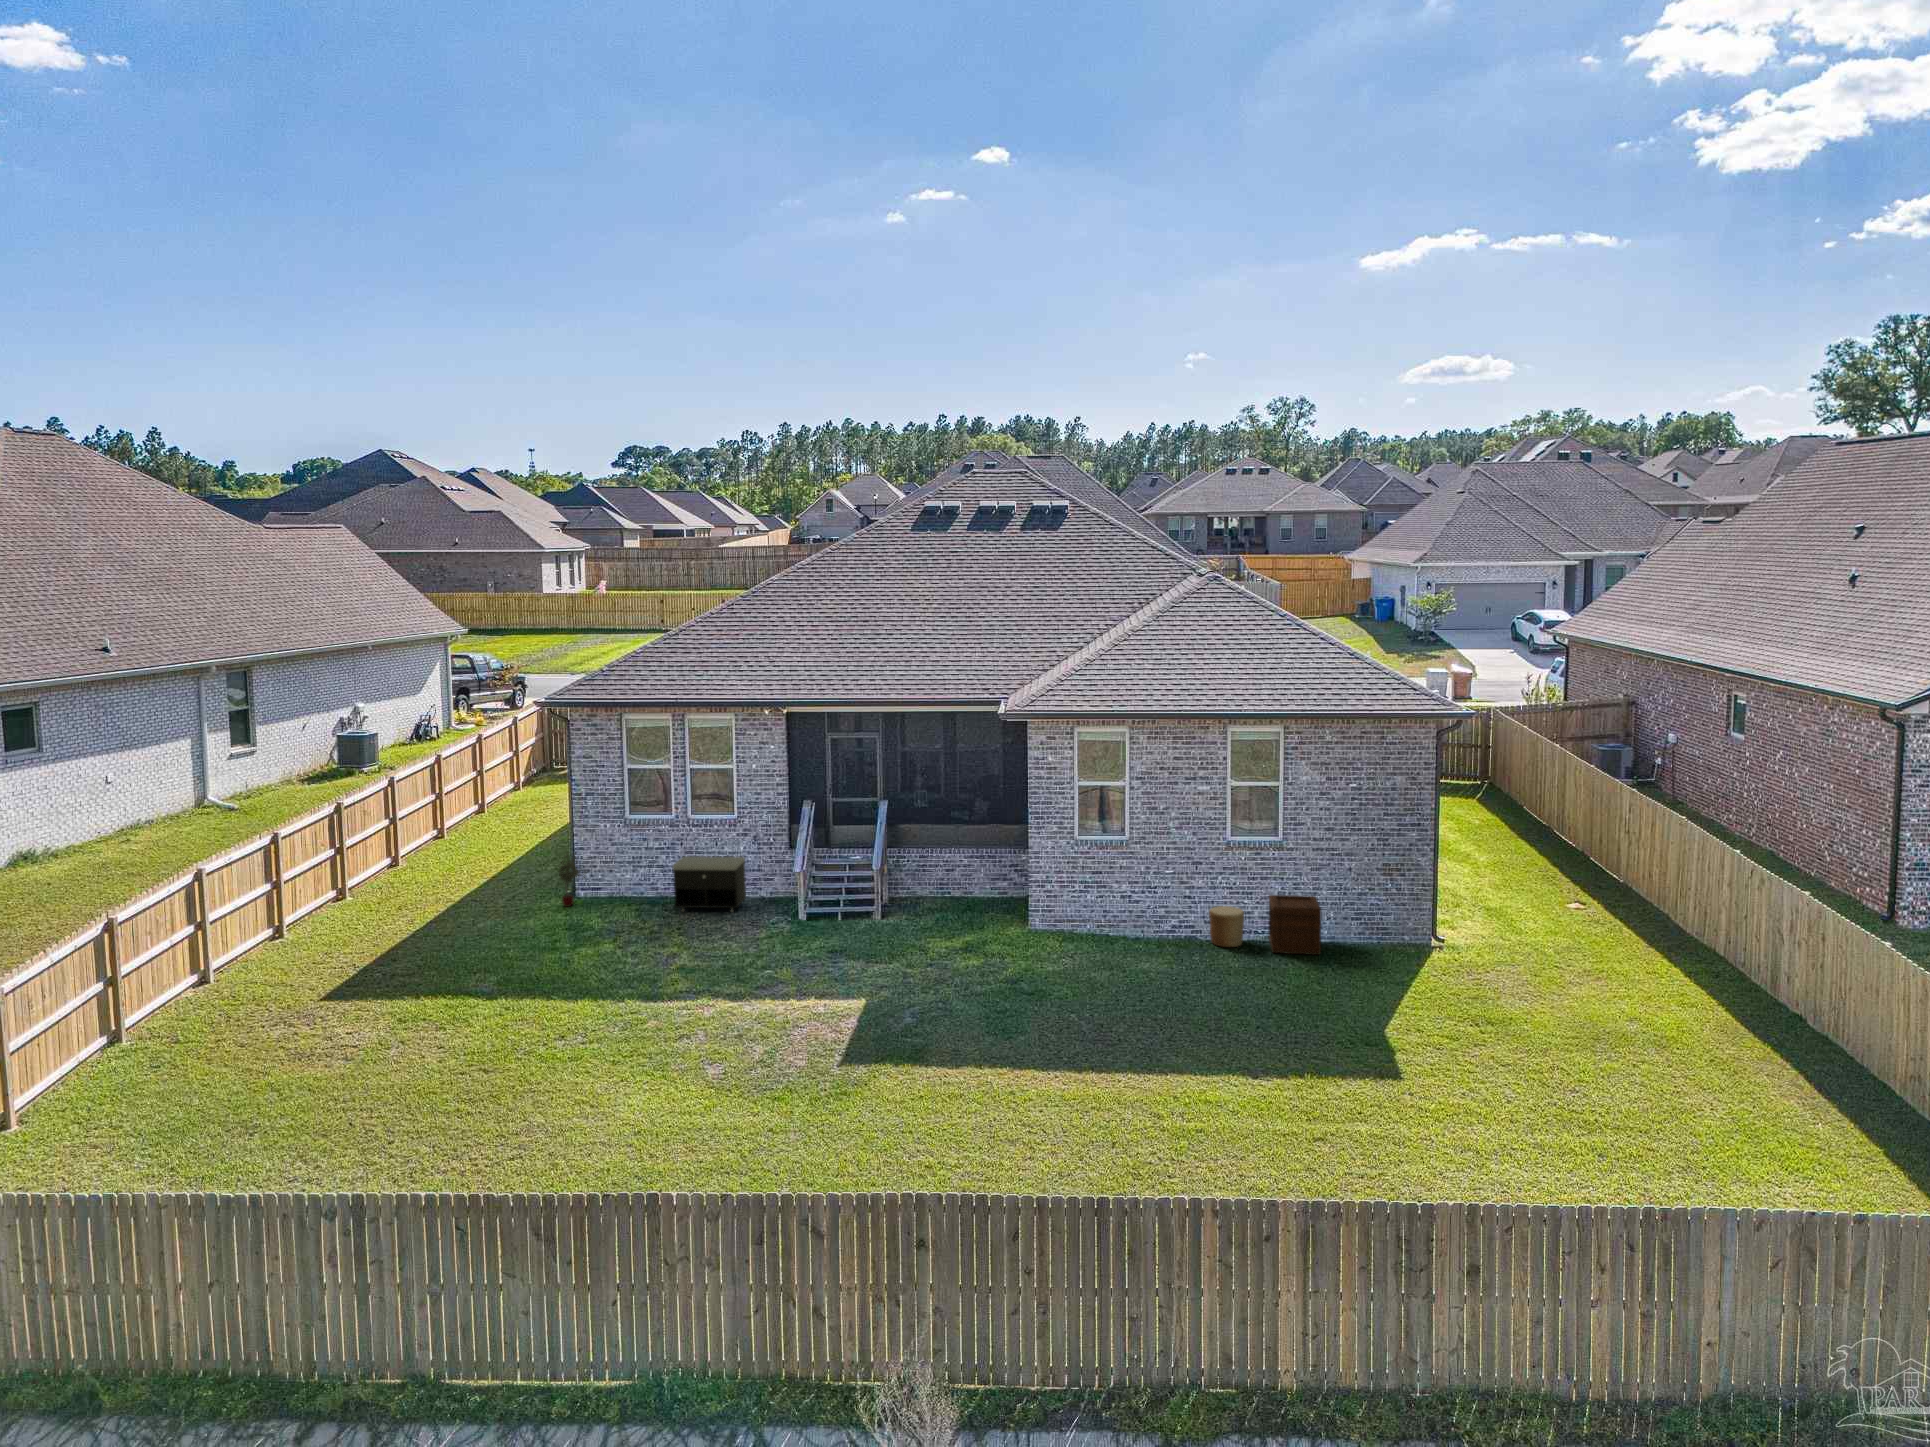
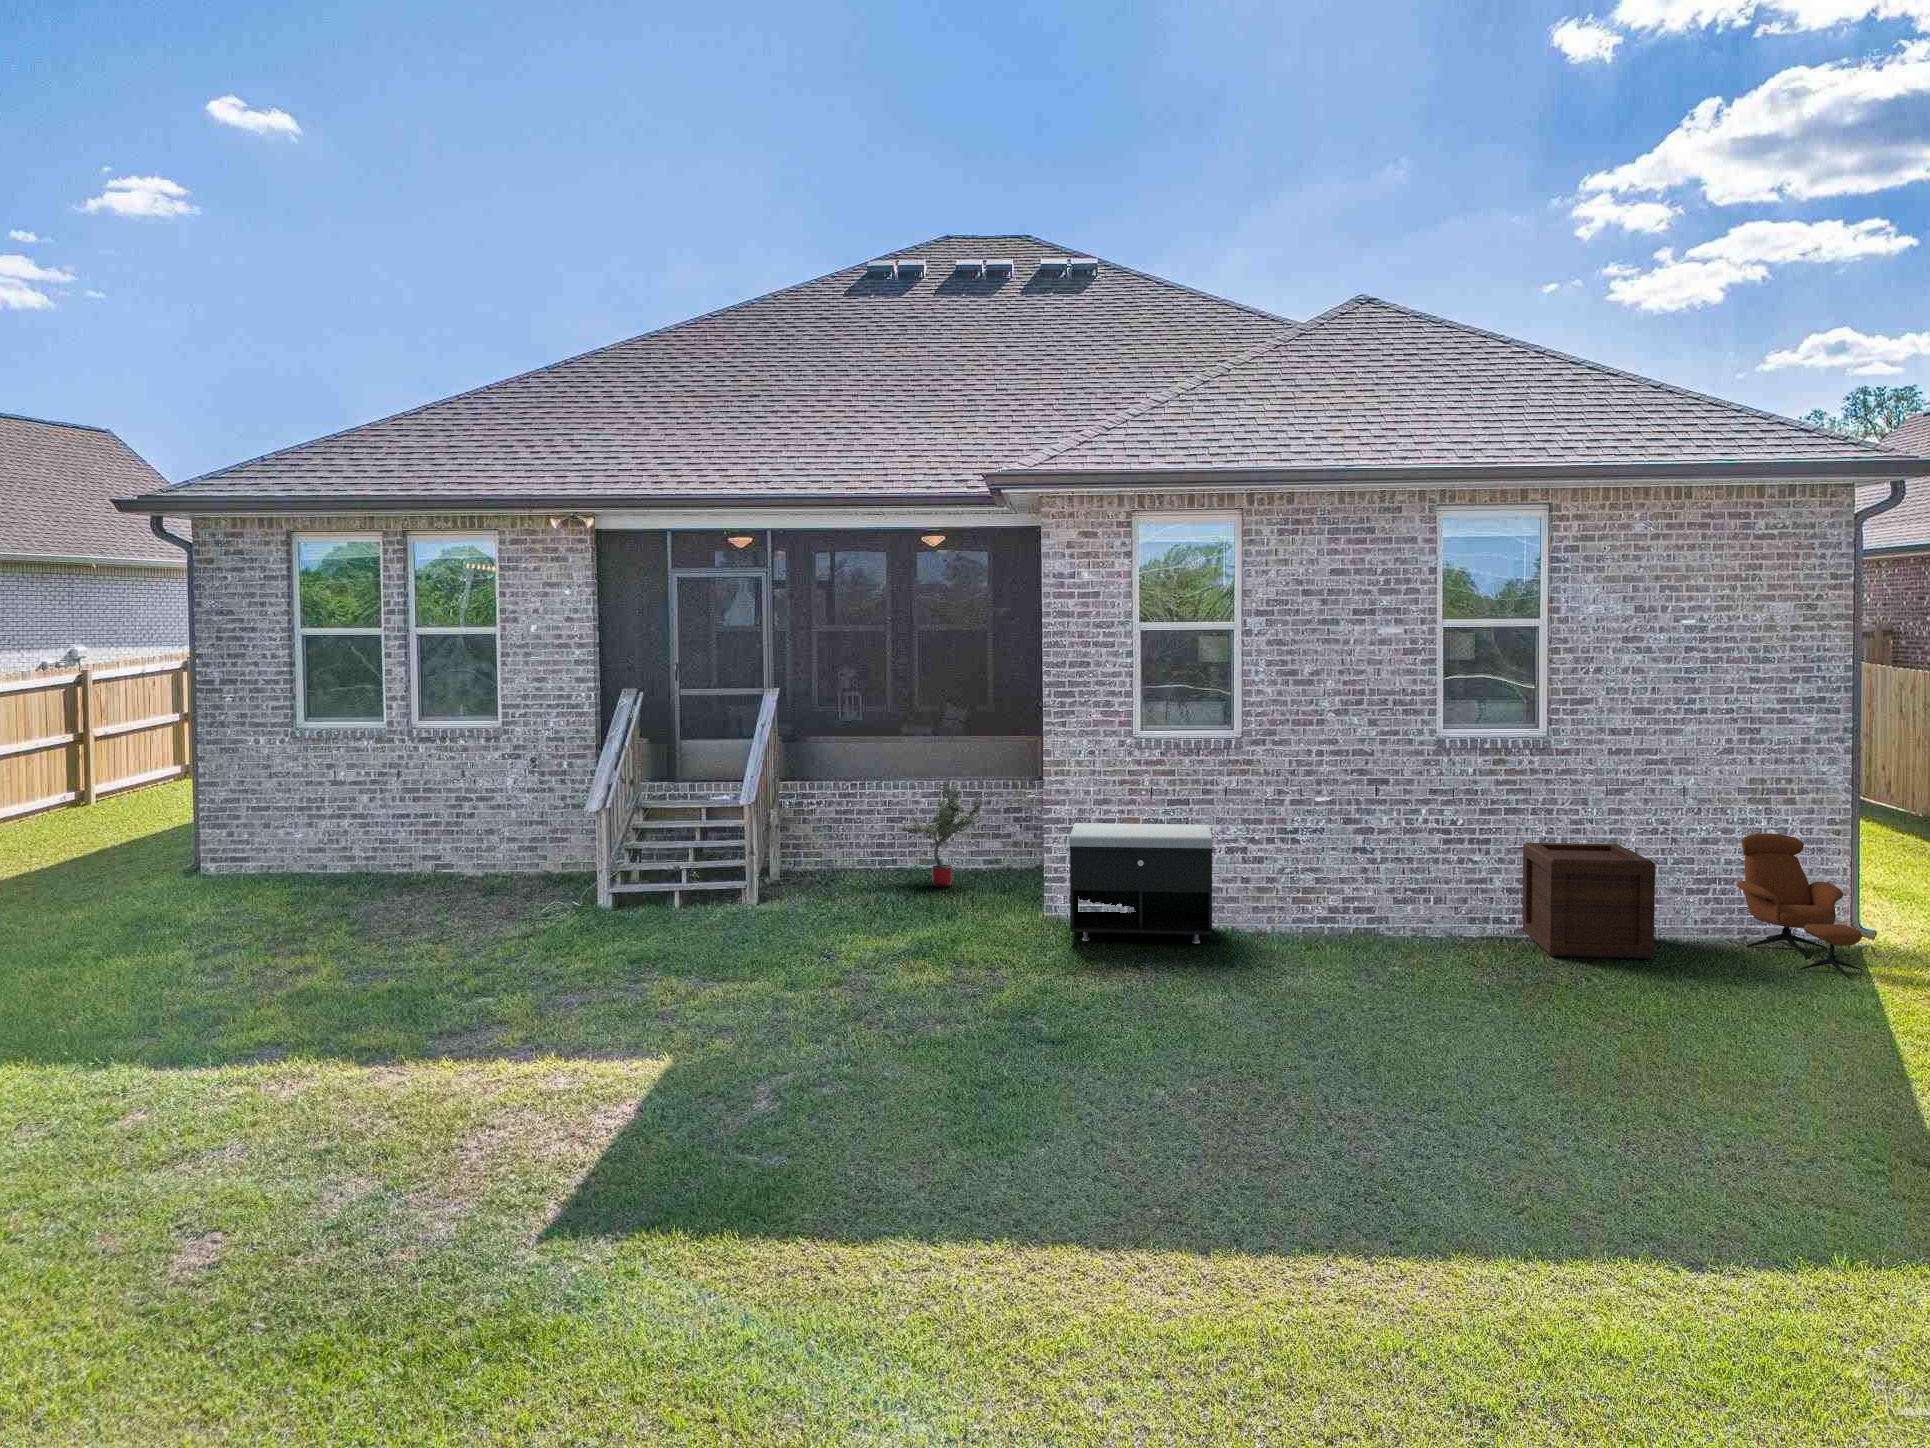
potted tree: present [558,853,585,907] -> present [901,782,984,887]
storage bench: present [672,856,746,911] -> present [1070,823,1213,944]
lounge chair: none [1370,892,1417,966] -> present [1737,833,1863,979]
woven basket: present [1209,906,1244,947] -> none [1408,867,1482,947]

